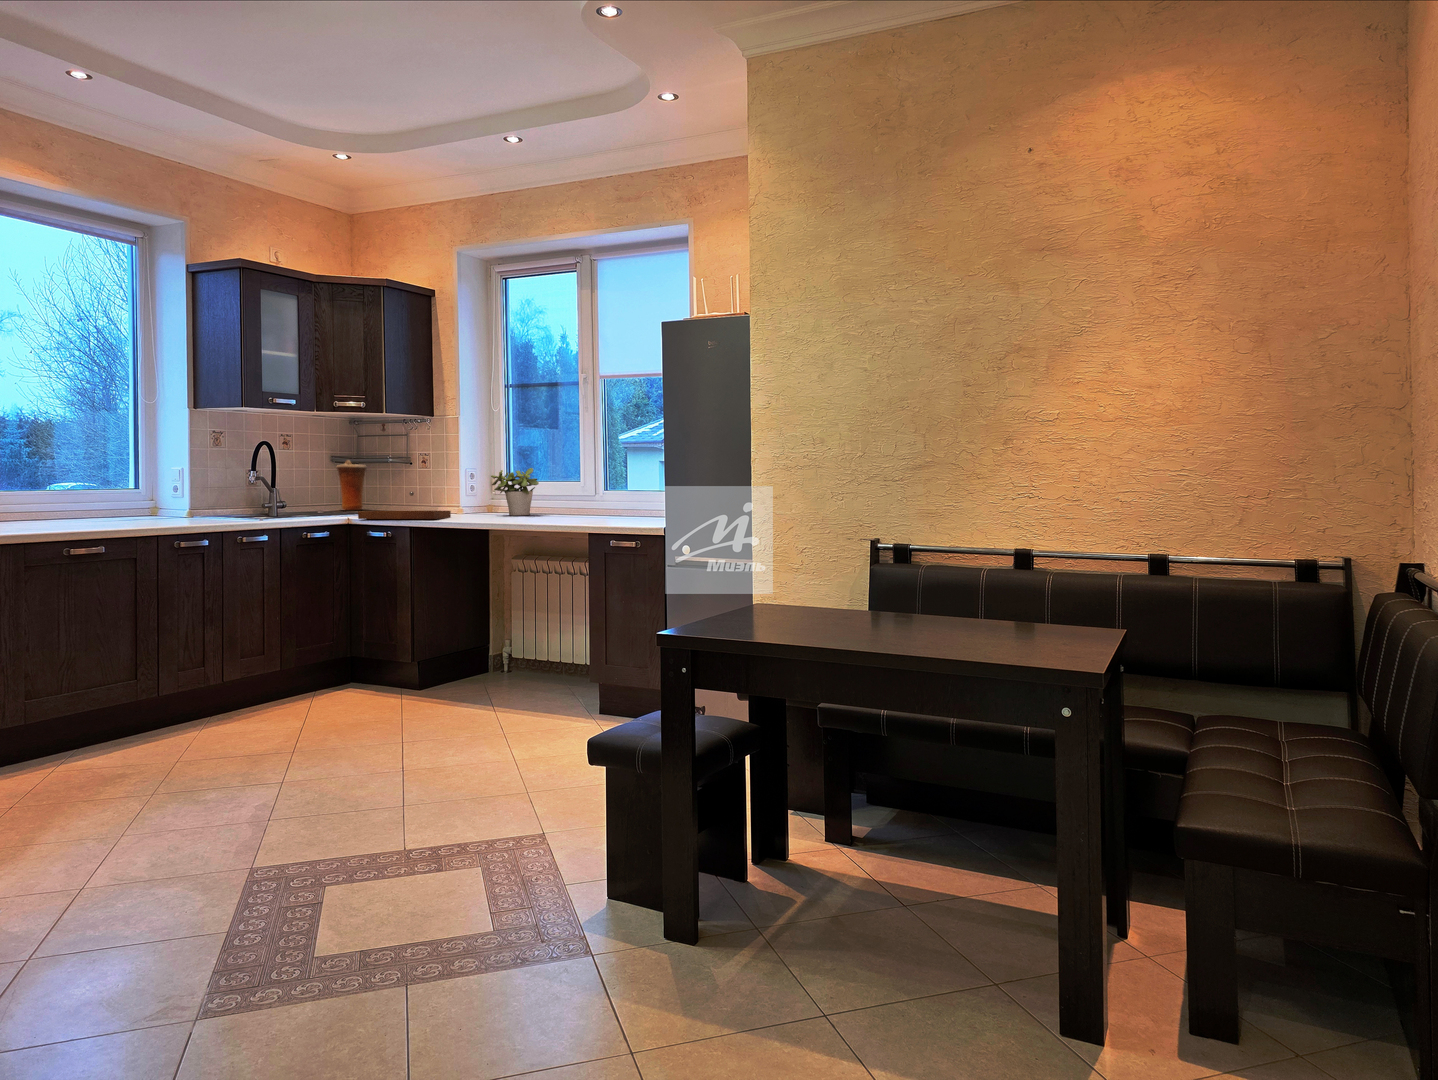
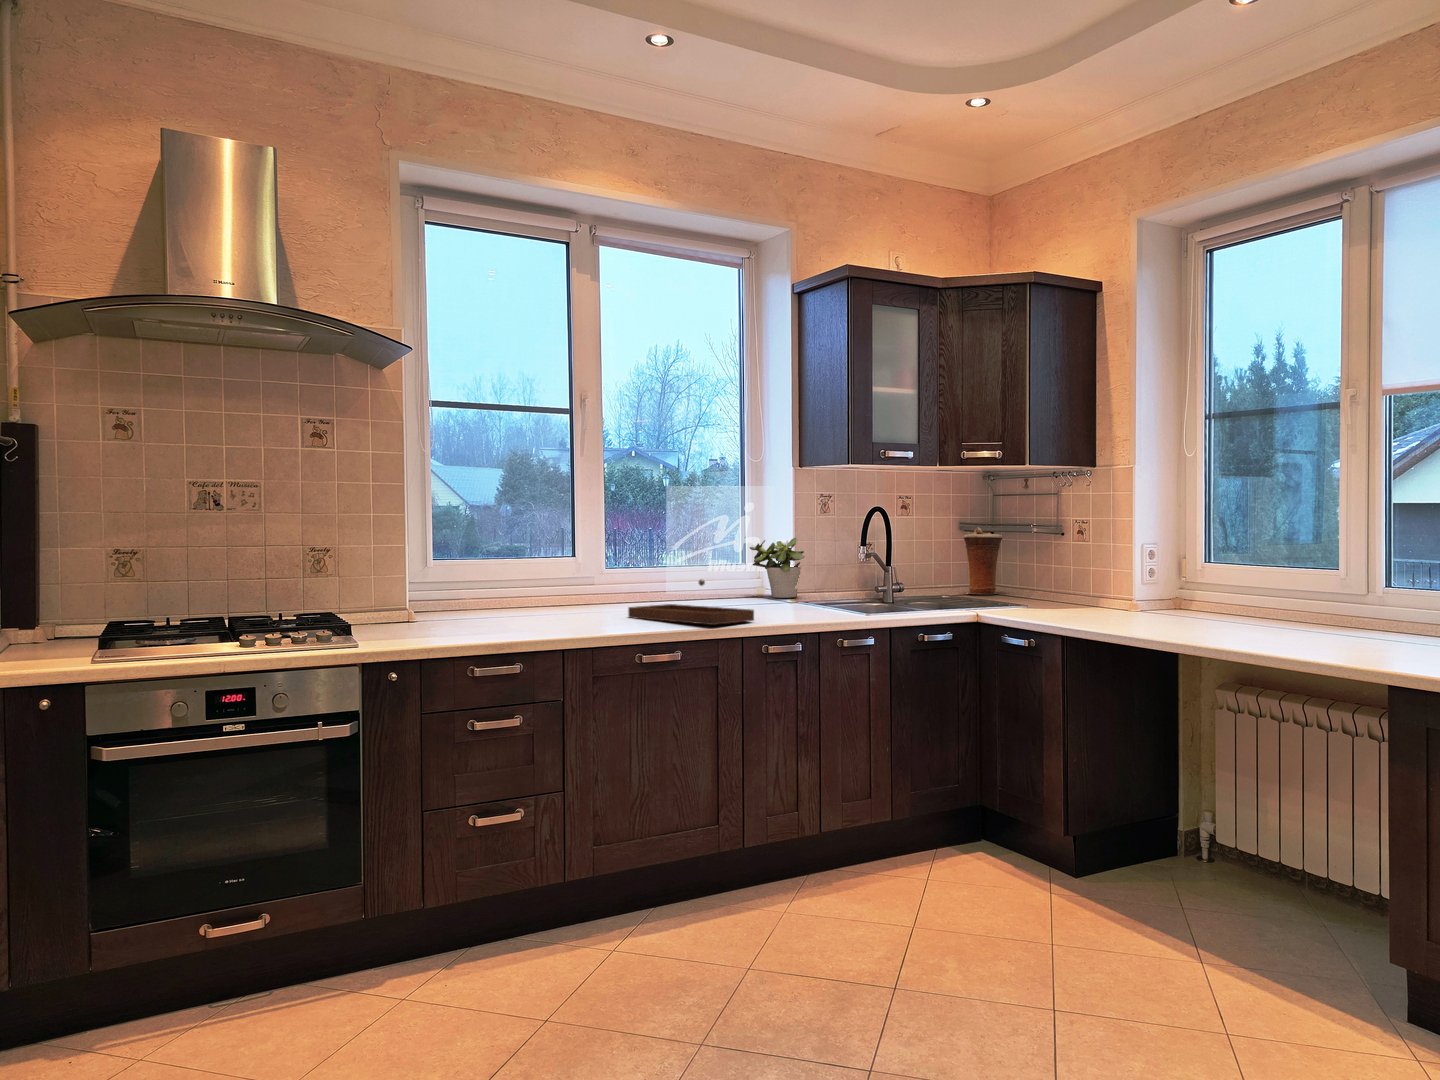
potted plant: present [491,468,539,516] -> present [750,538,805,598]
tray: present [358,492,451,519] -> present [628,579,754,625]

